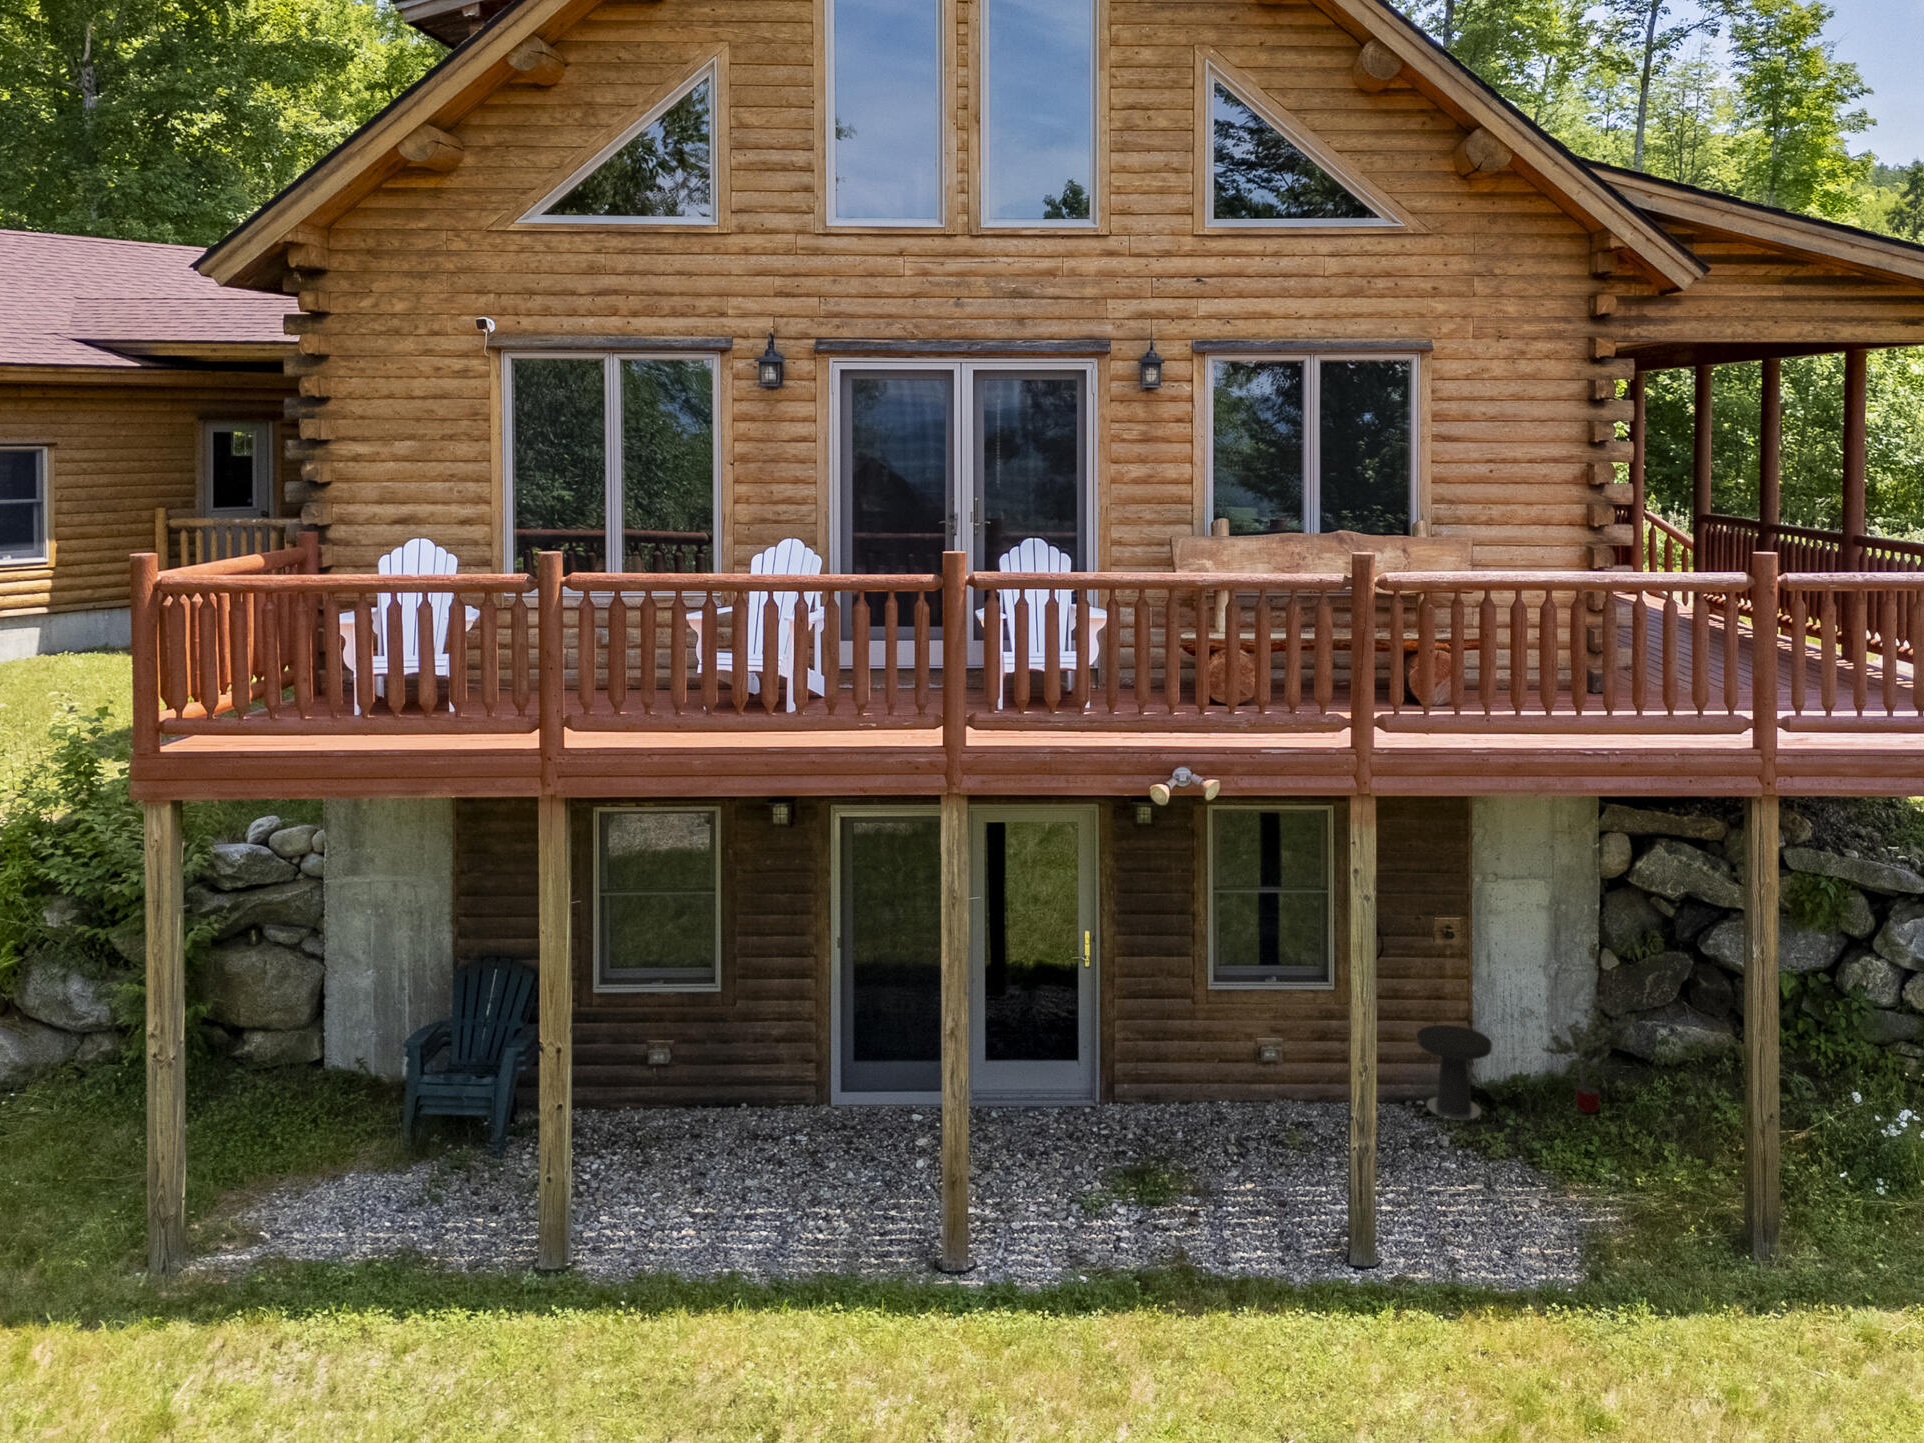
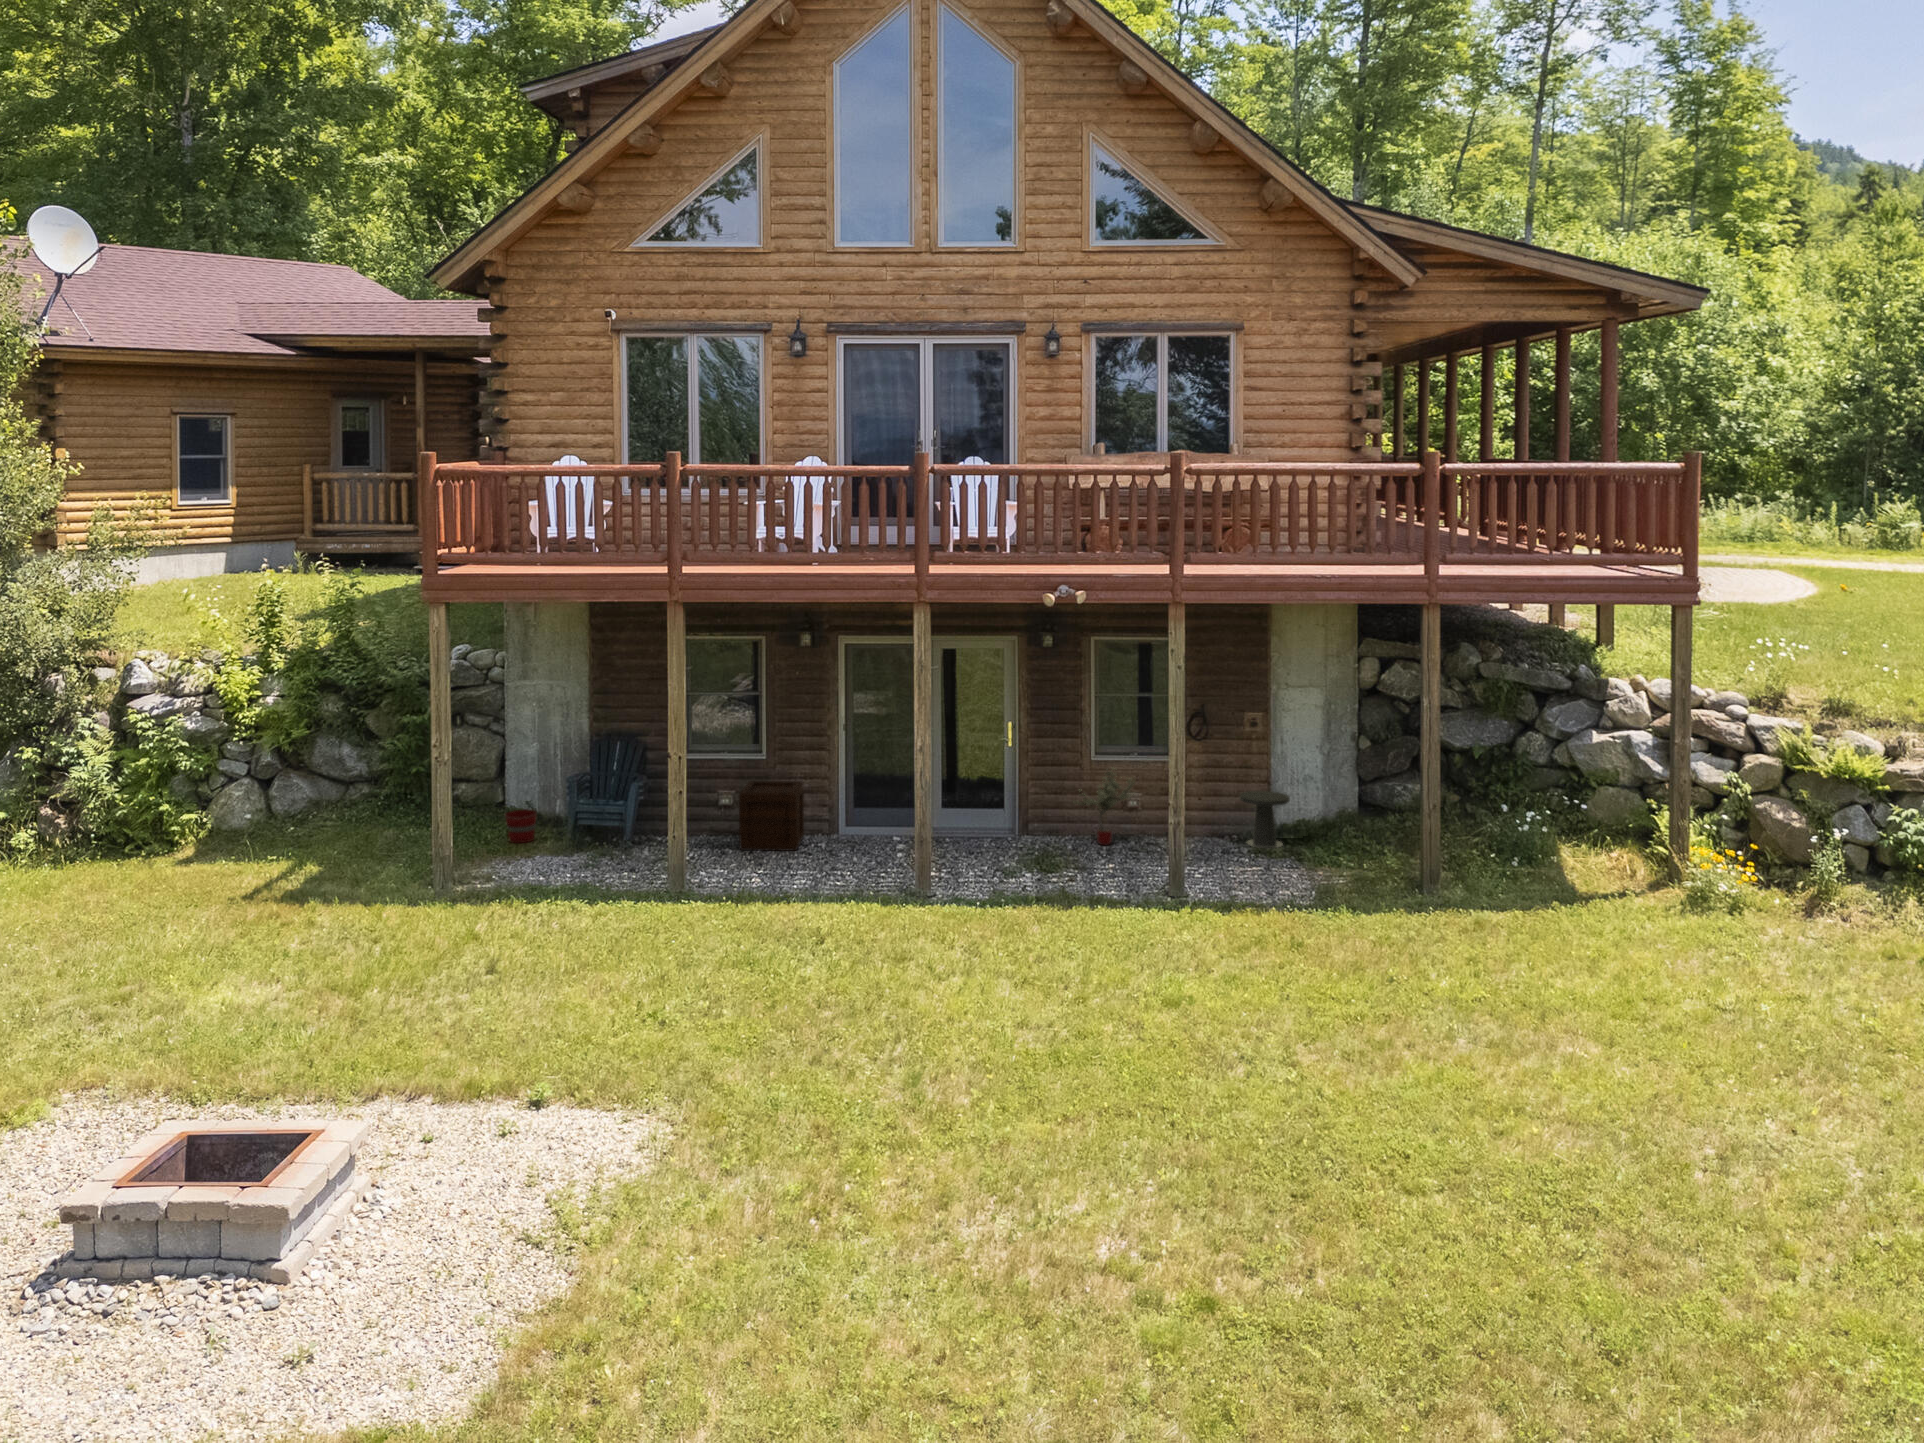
potted tree: present [1542,995,1635,1114] -> present [1074,769,1135,845]
wooden crate: none [677,1016,779,1135] -> present [739,781,804,851]
bucket: none [323,1061,376,1119] -> present [505,810,537,843]

